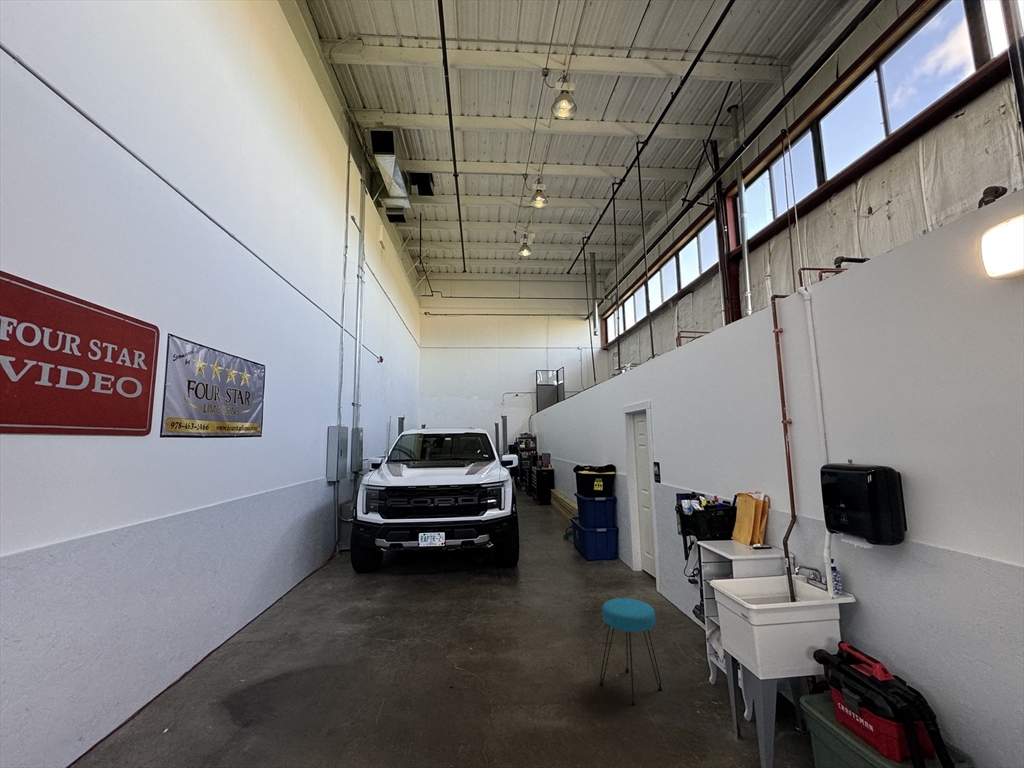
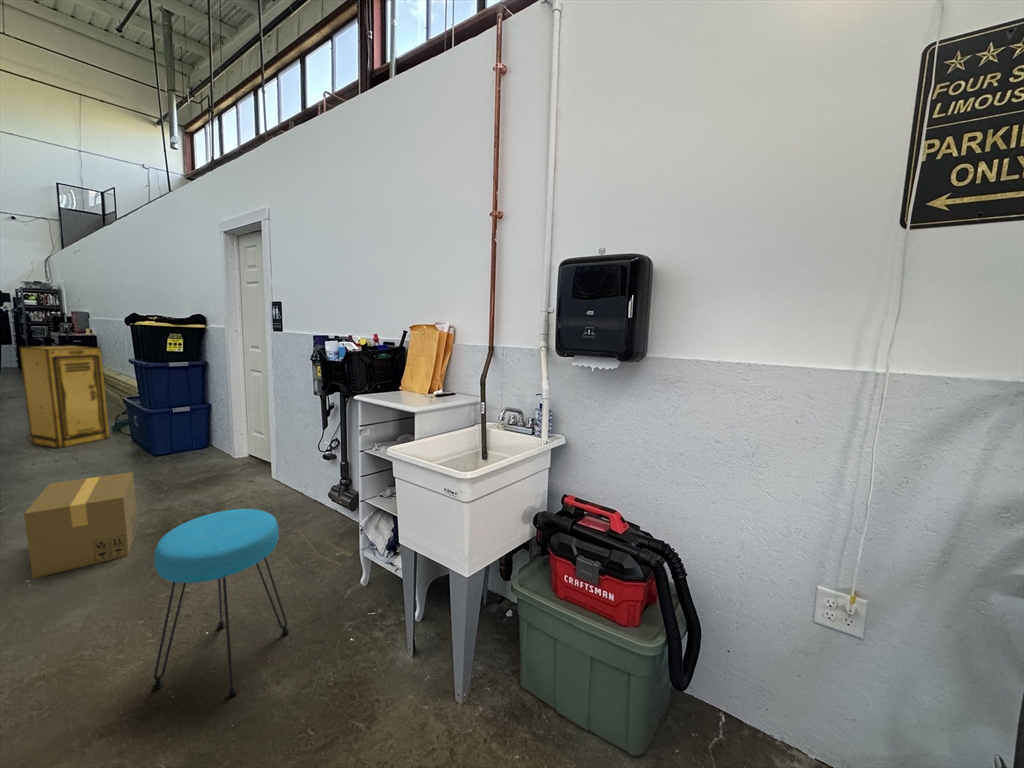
storage cabinet: none [531,482,564,547] -> present [19,345,109,449]
cardboard box: none [547,567,584,619] -> present [24,472,138,578]

